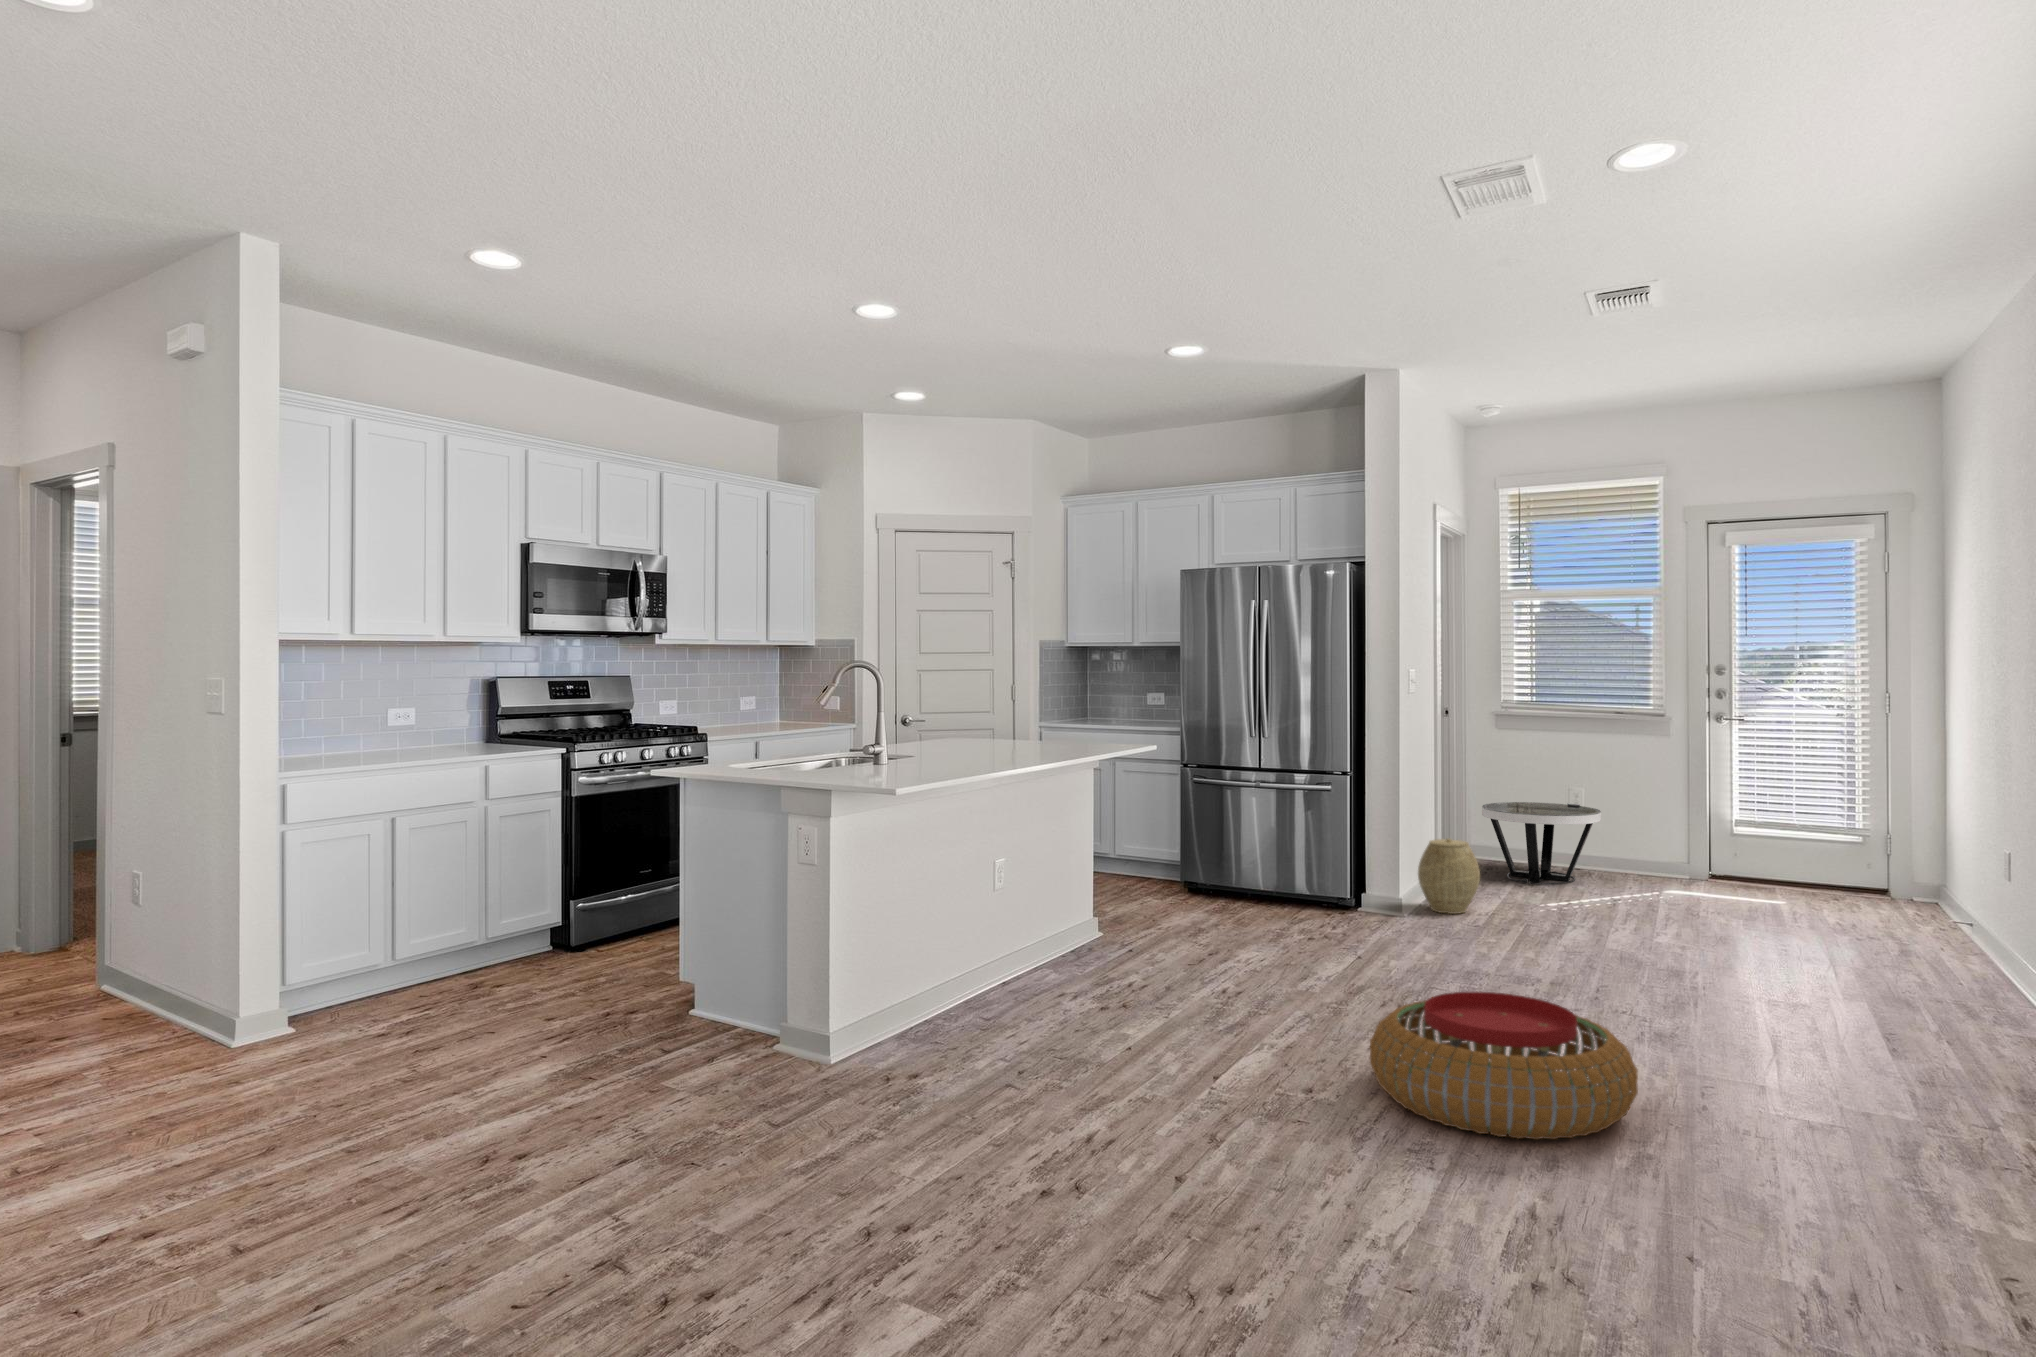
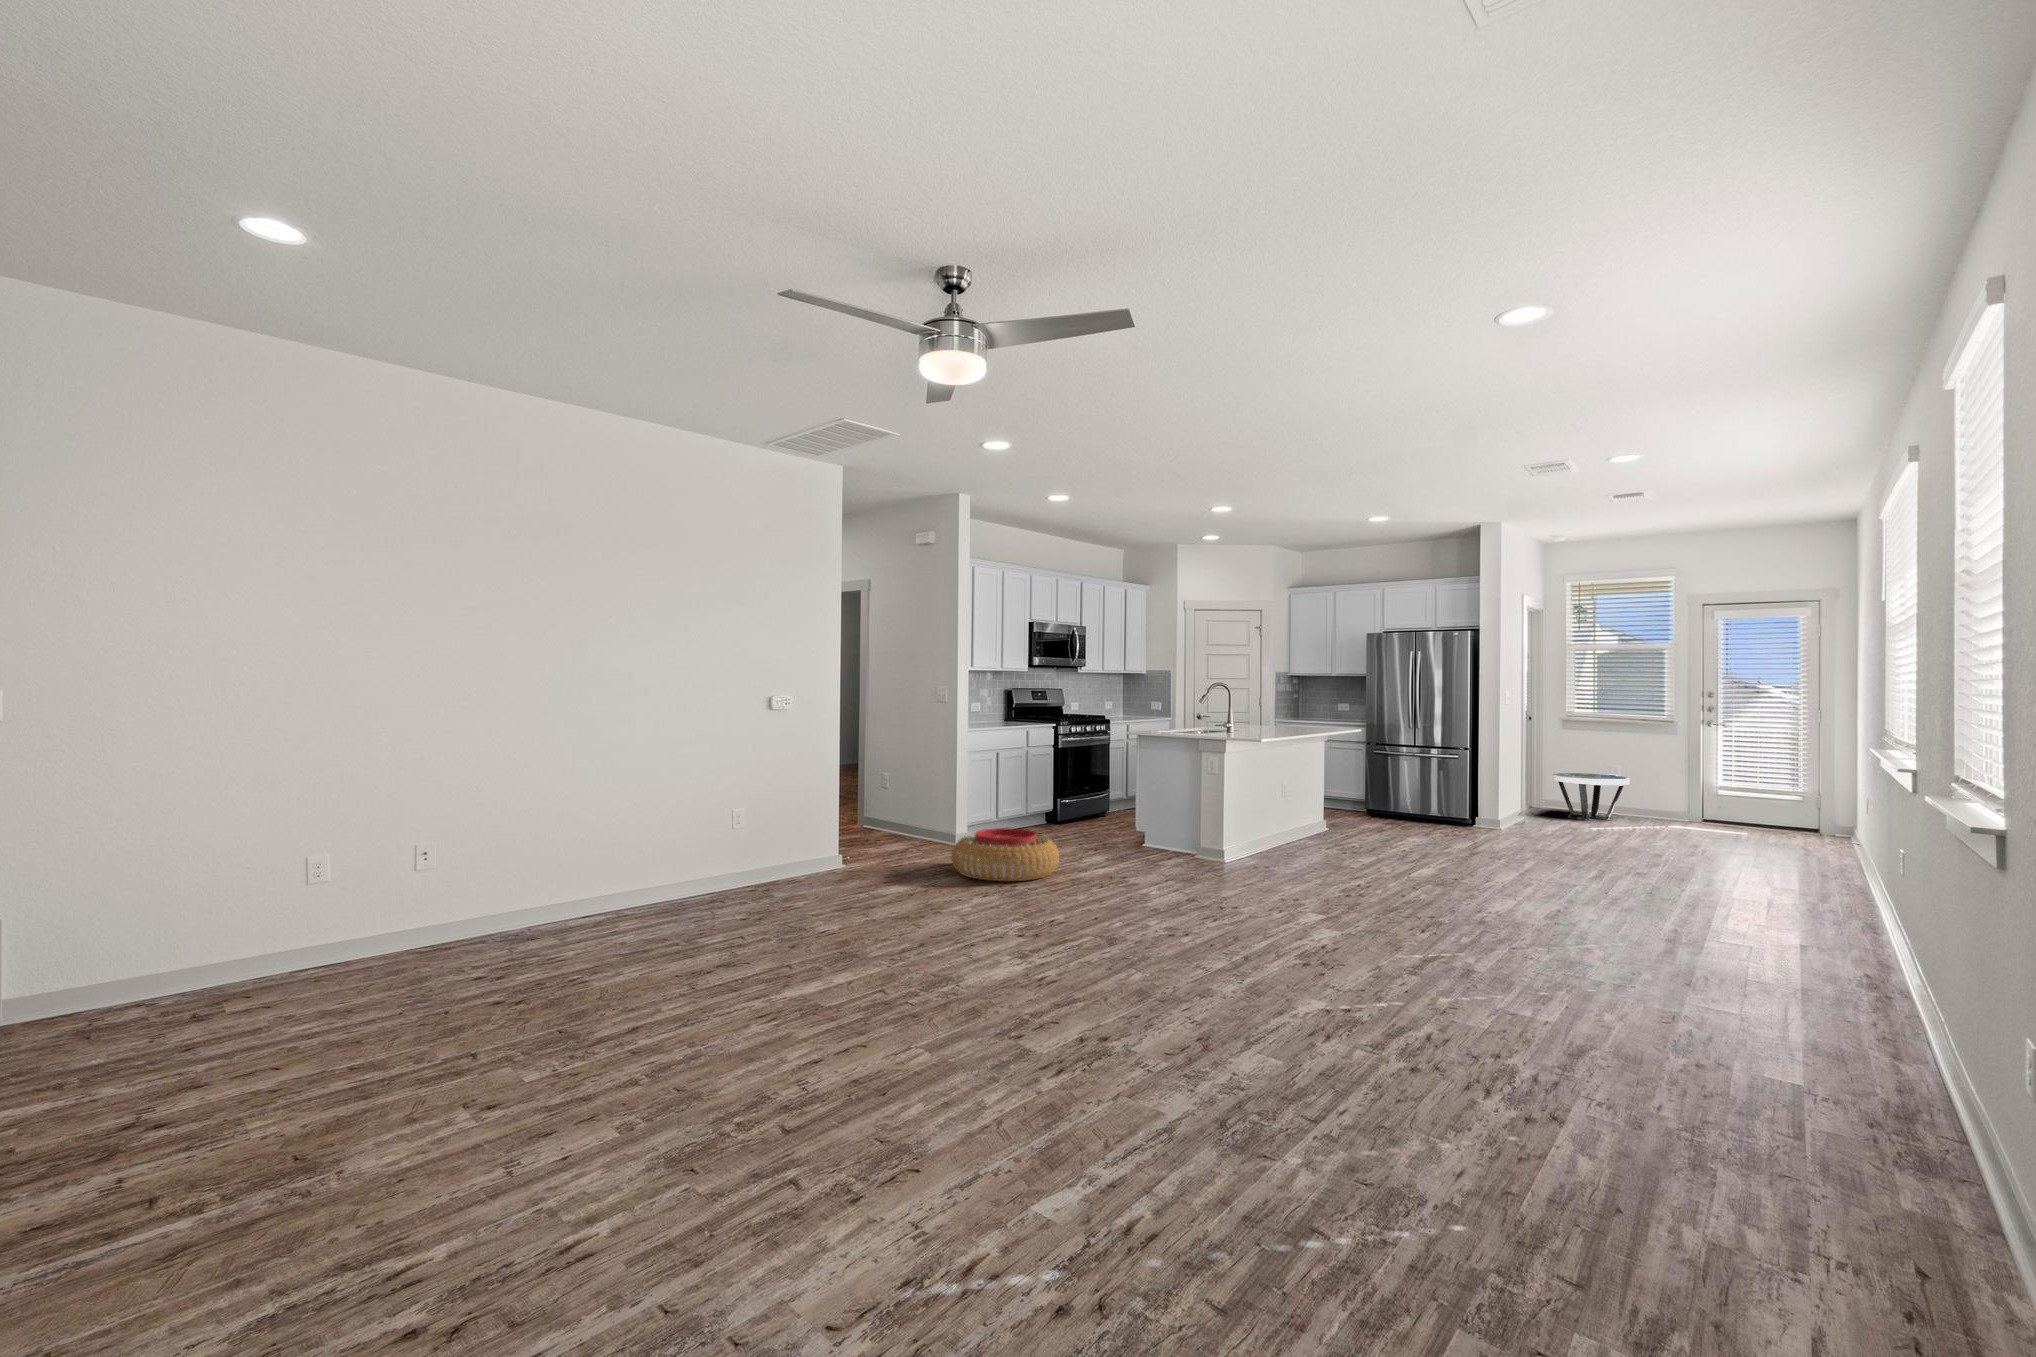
woven basket: present [1418,838,1480,914] -> none [1508,788,1546,830]
pouf: present [1370,992,1638,1140] -> present [951,828,1059,881]

